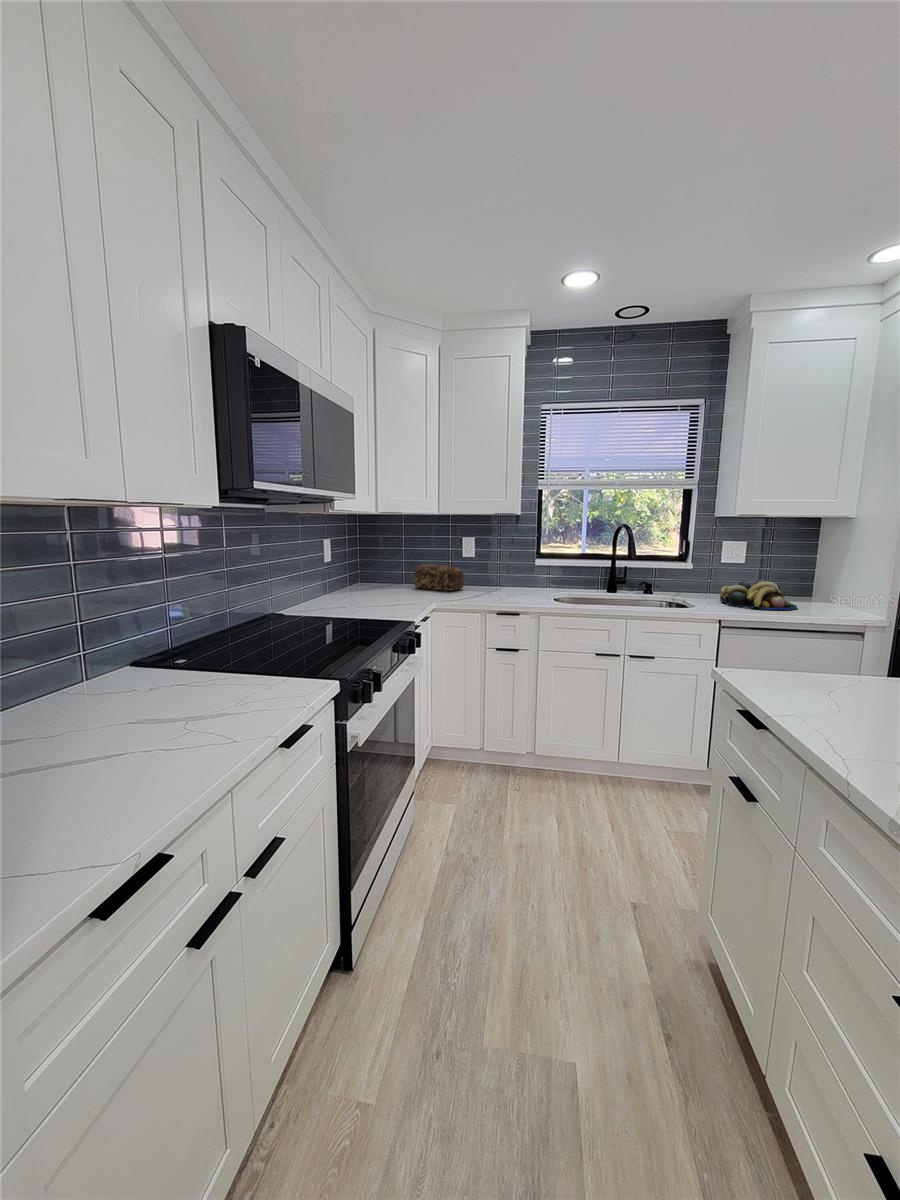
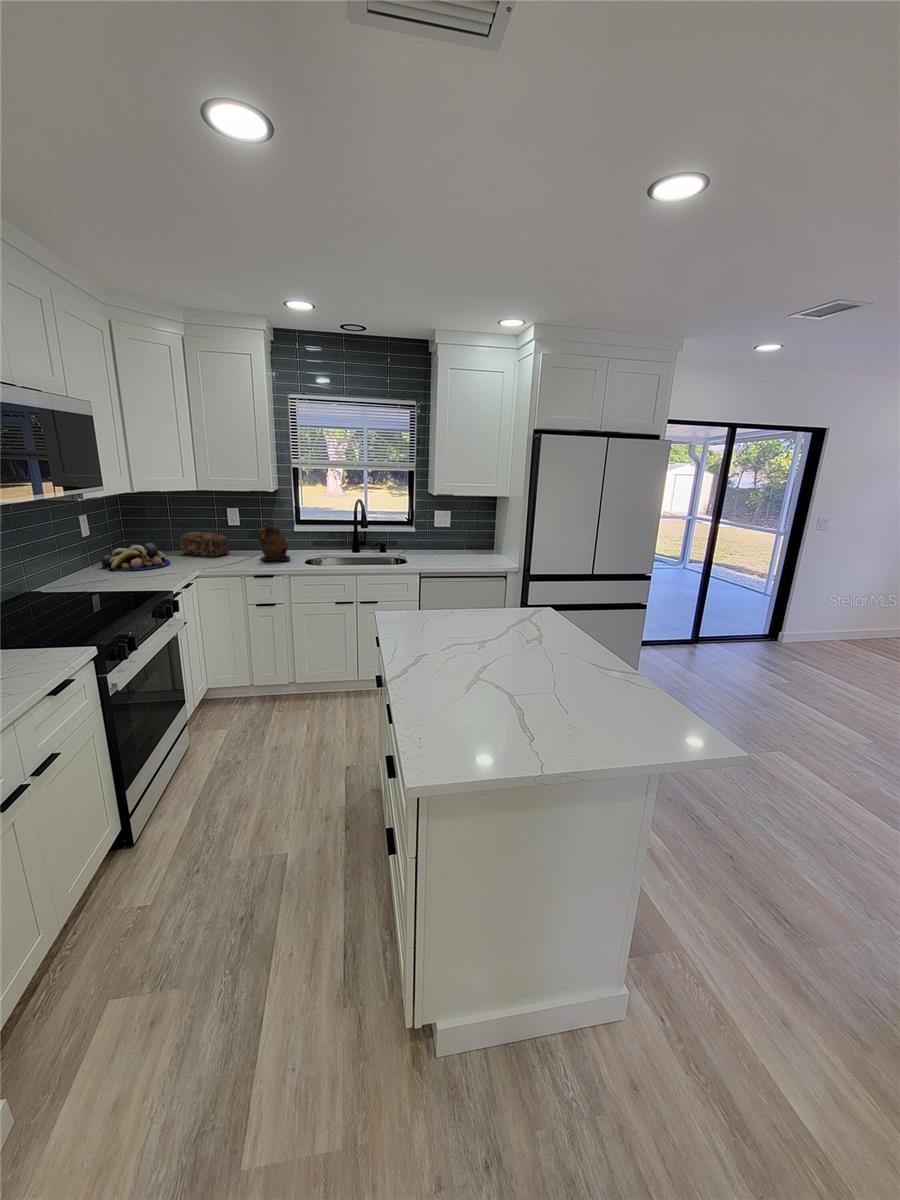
ceramic pitcher: none [498,552,536,599] -> present [258,524,290,561]
fruit bowl: present [720,580,797,610] -> present [101,543,170,571]

